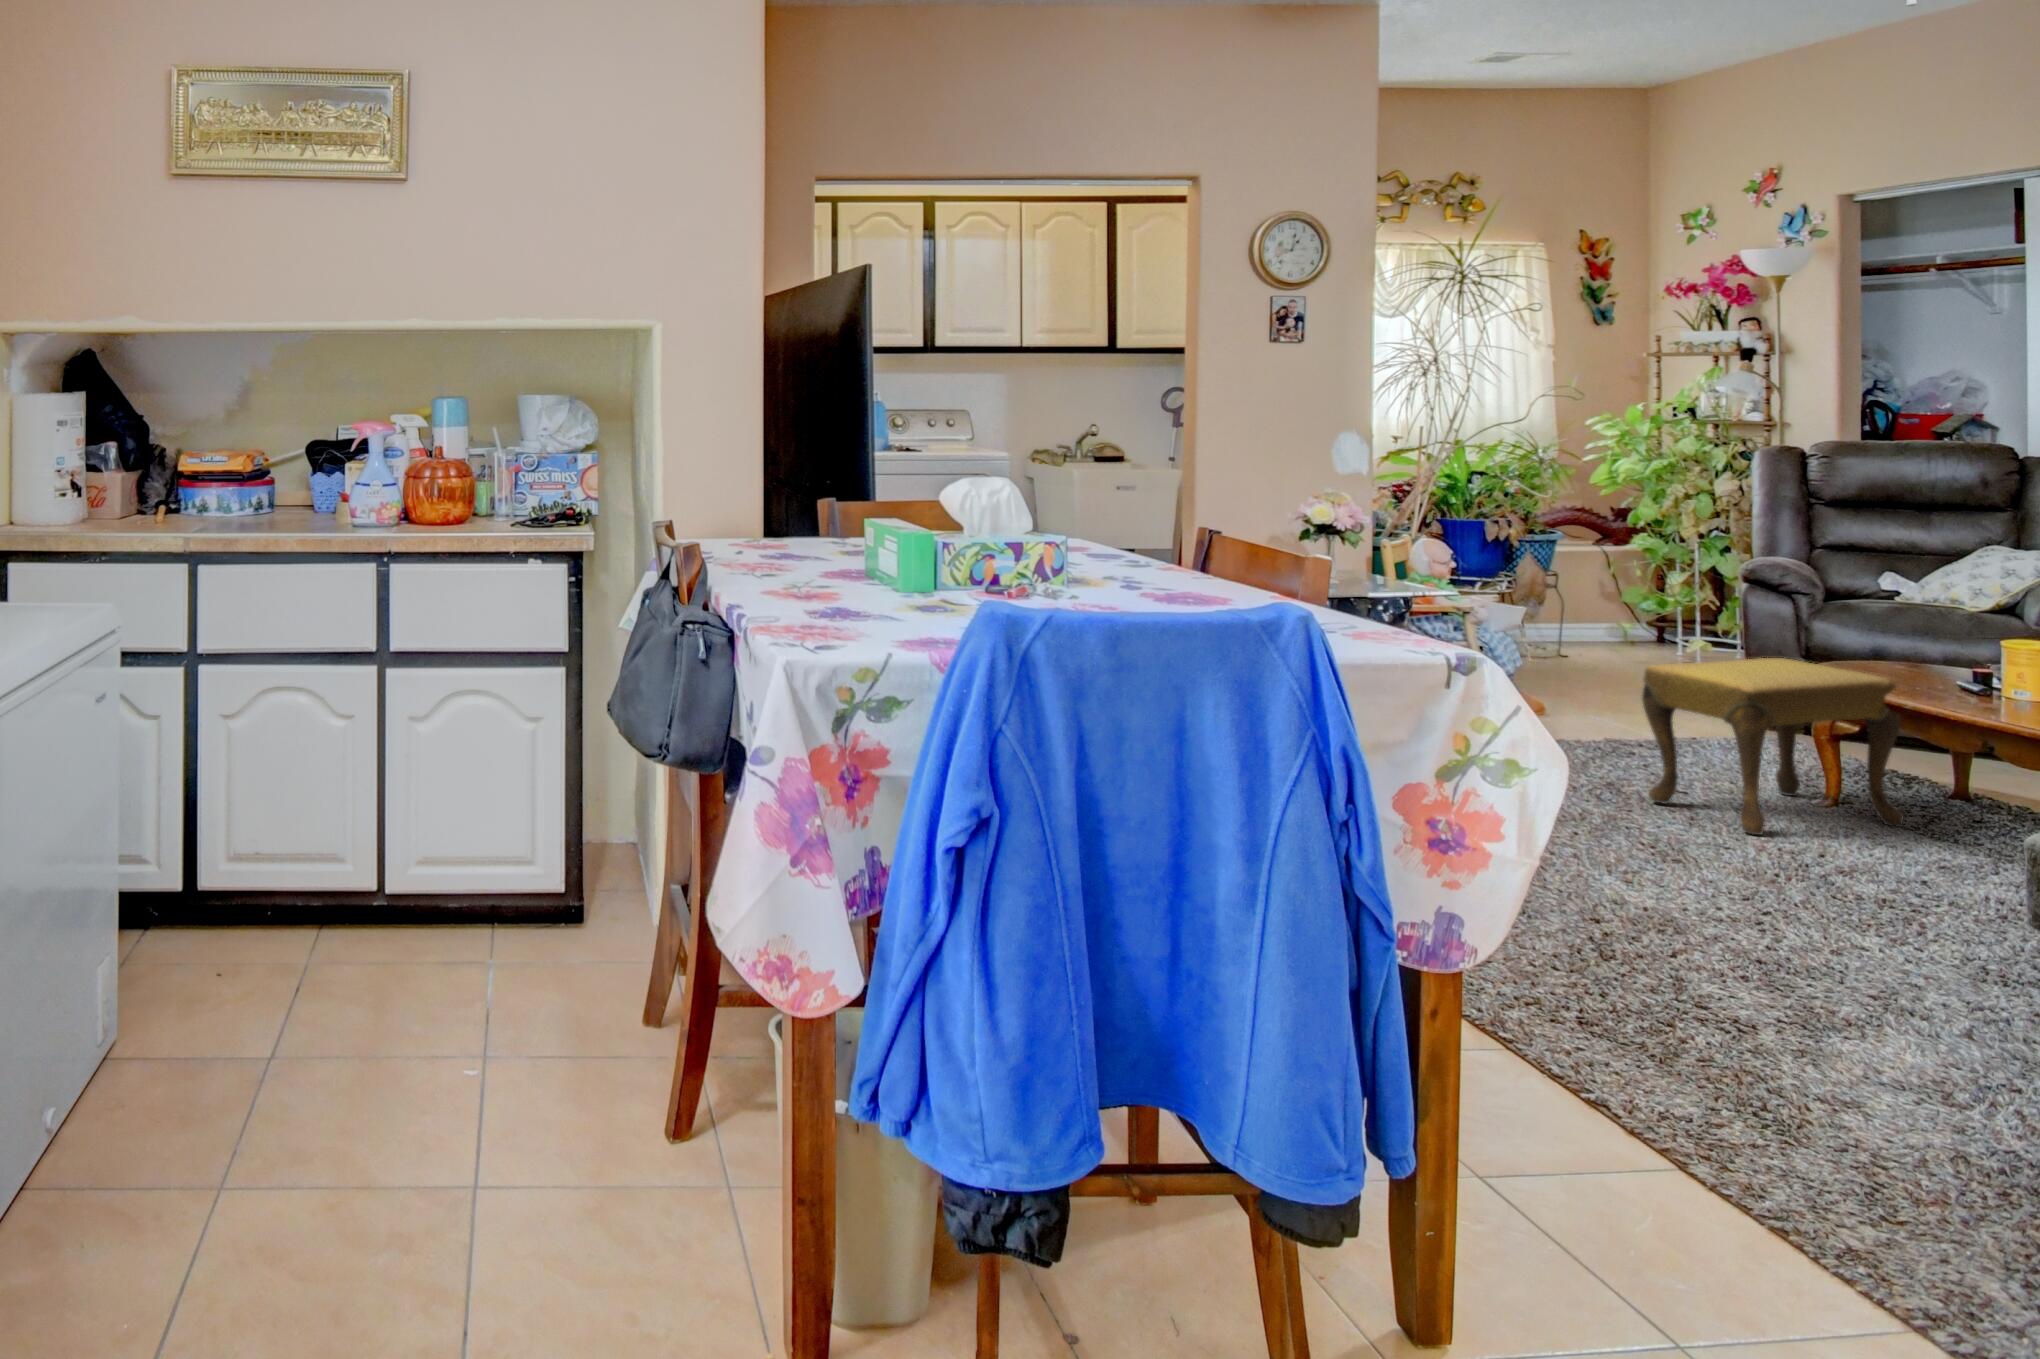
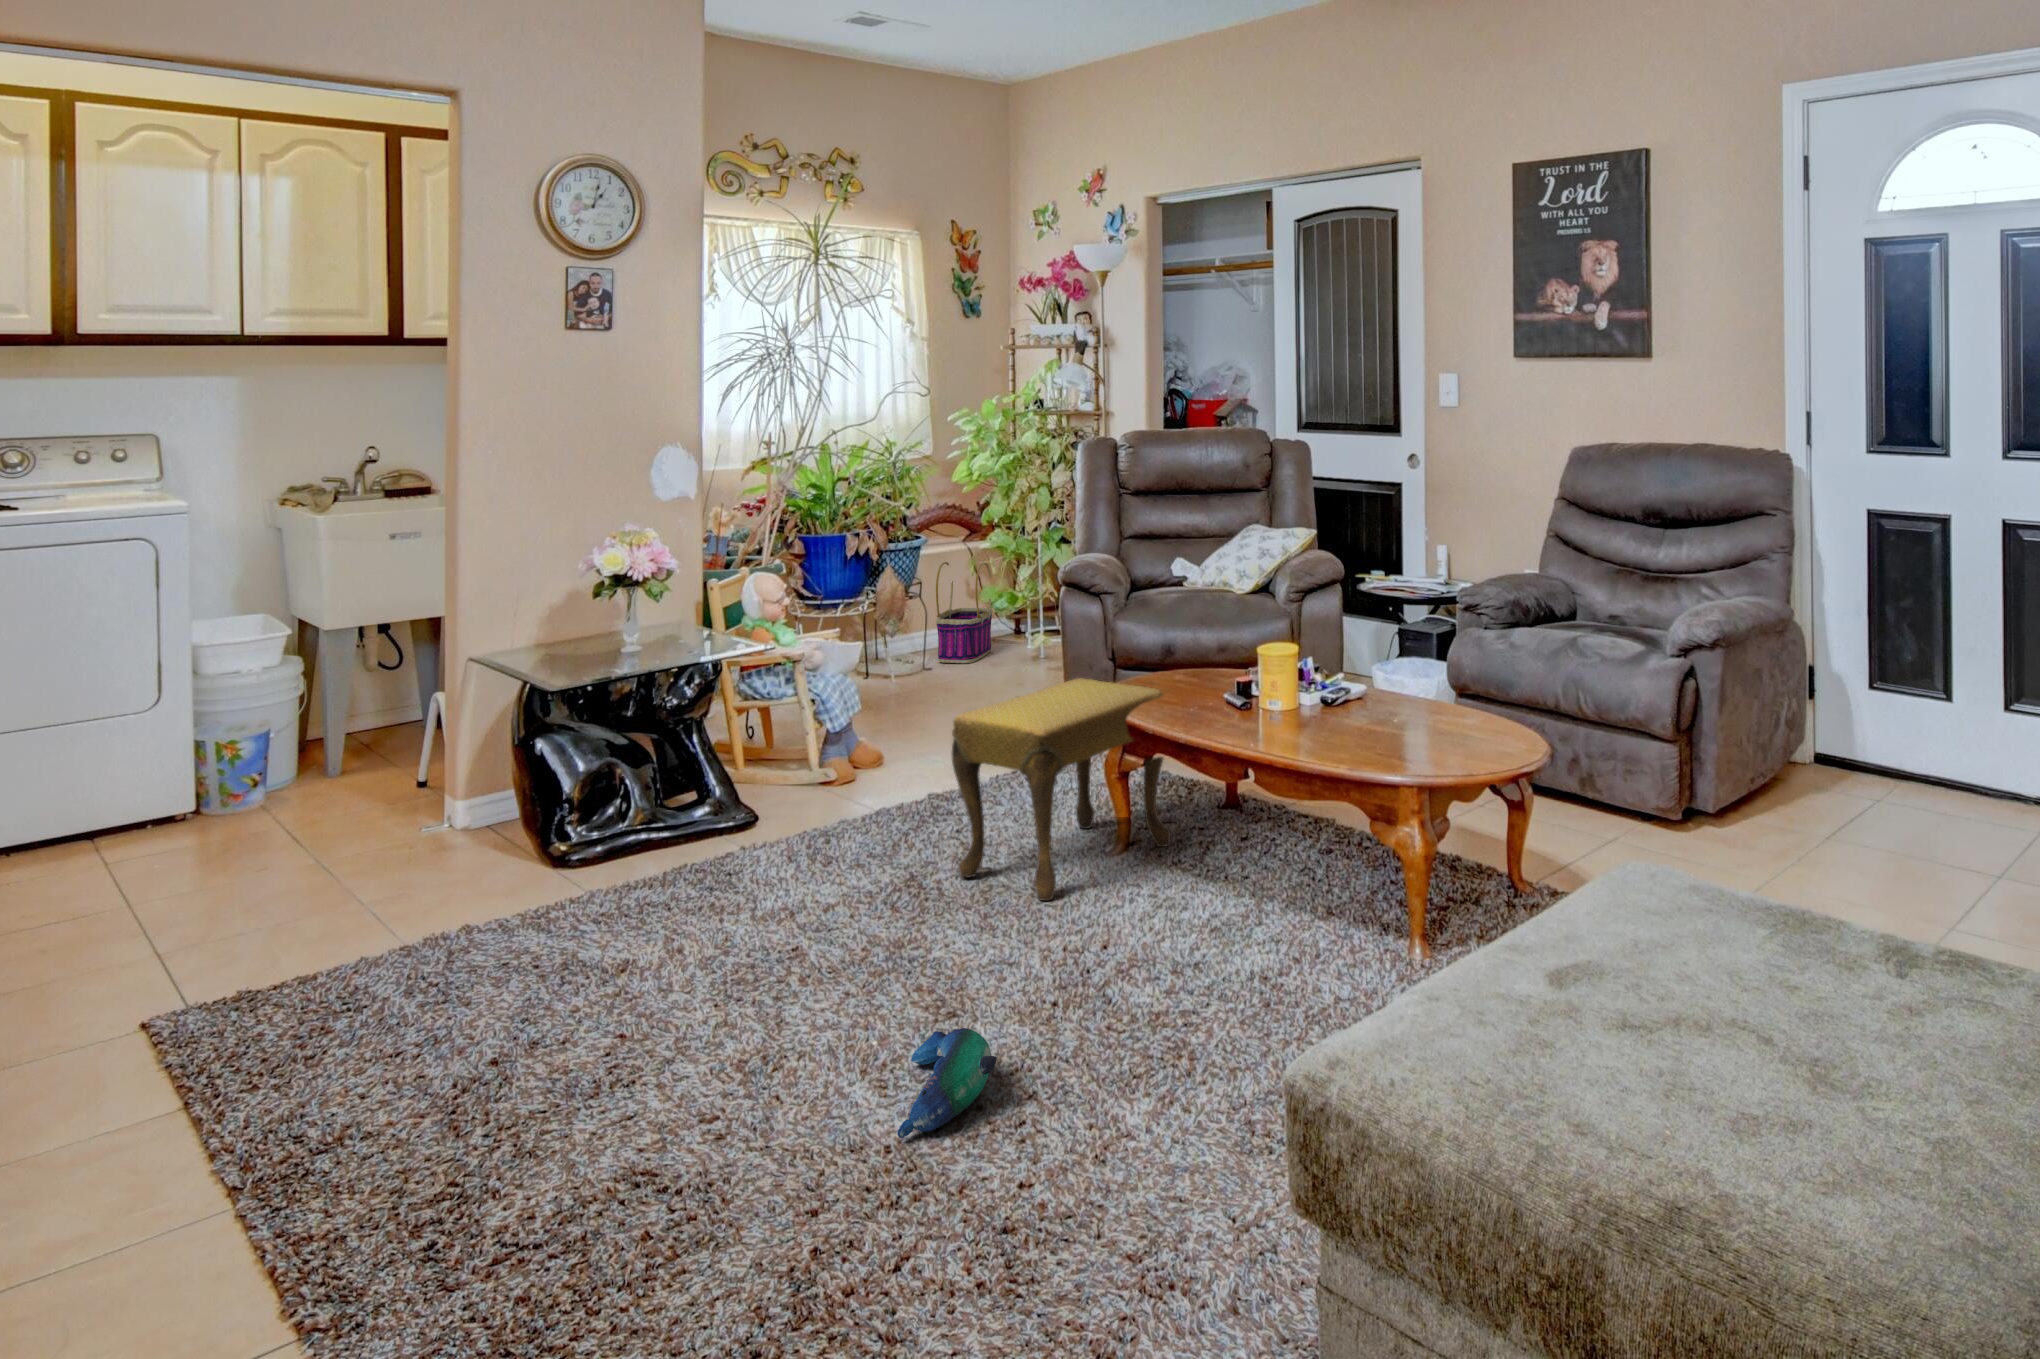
basket: none [1564,554,1628,651] -> present [936,562,992,663]
plush toy: none [1642,881,1738,940] -> present [898,1028,997,1138]

